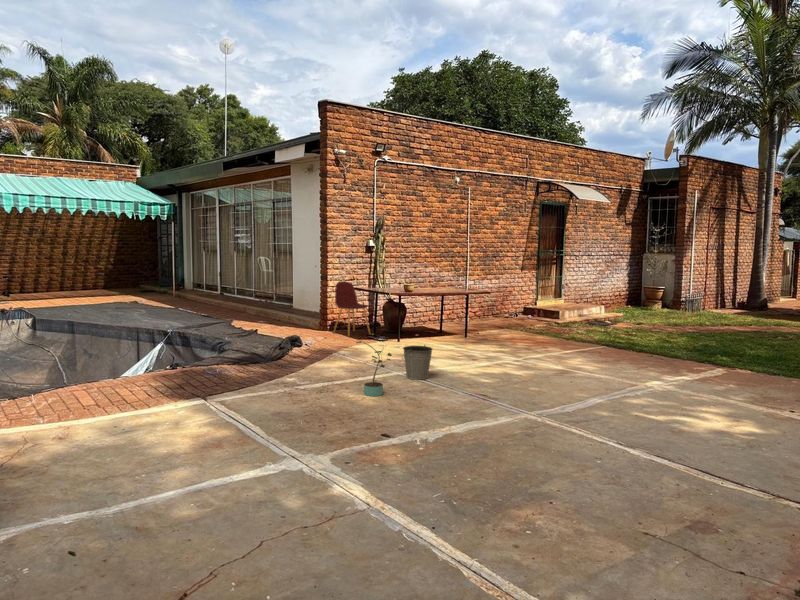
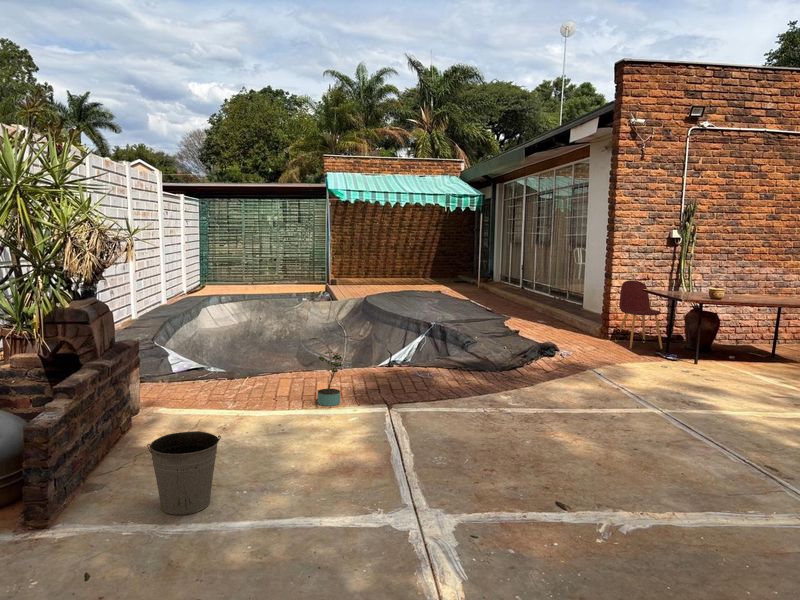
potted plant: present [356,333,392,396] -> present [310,330,350,406]
bucket: present [403,345,432,380] -> present [147,431,221,515]

